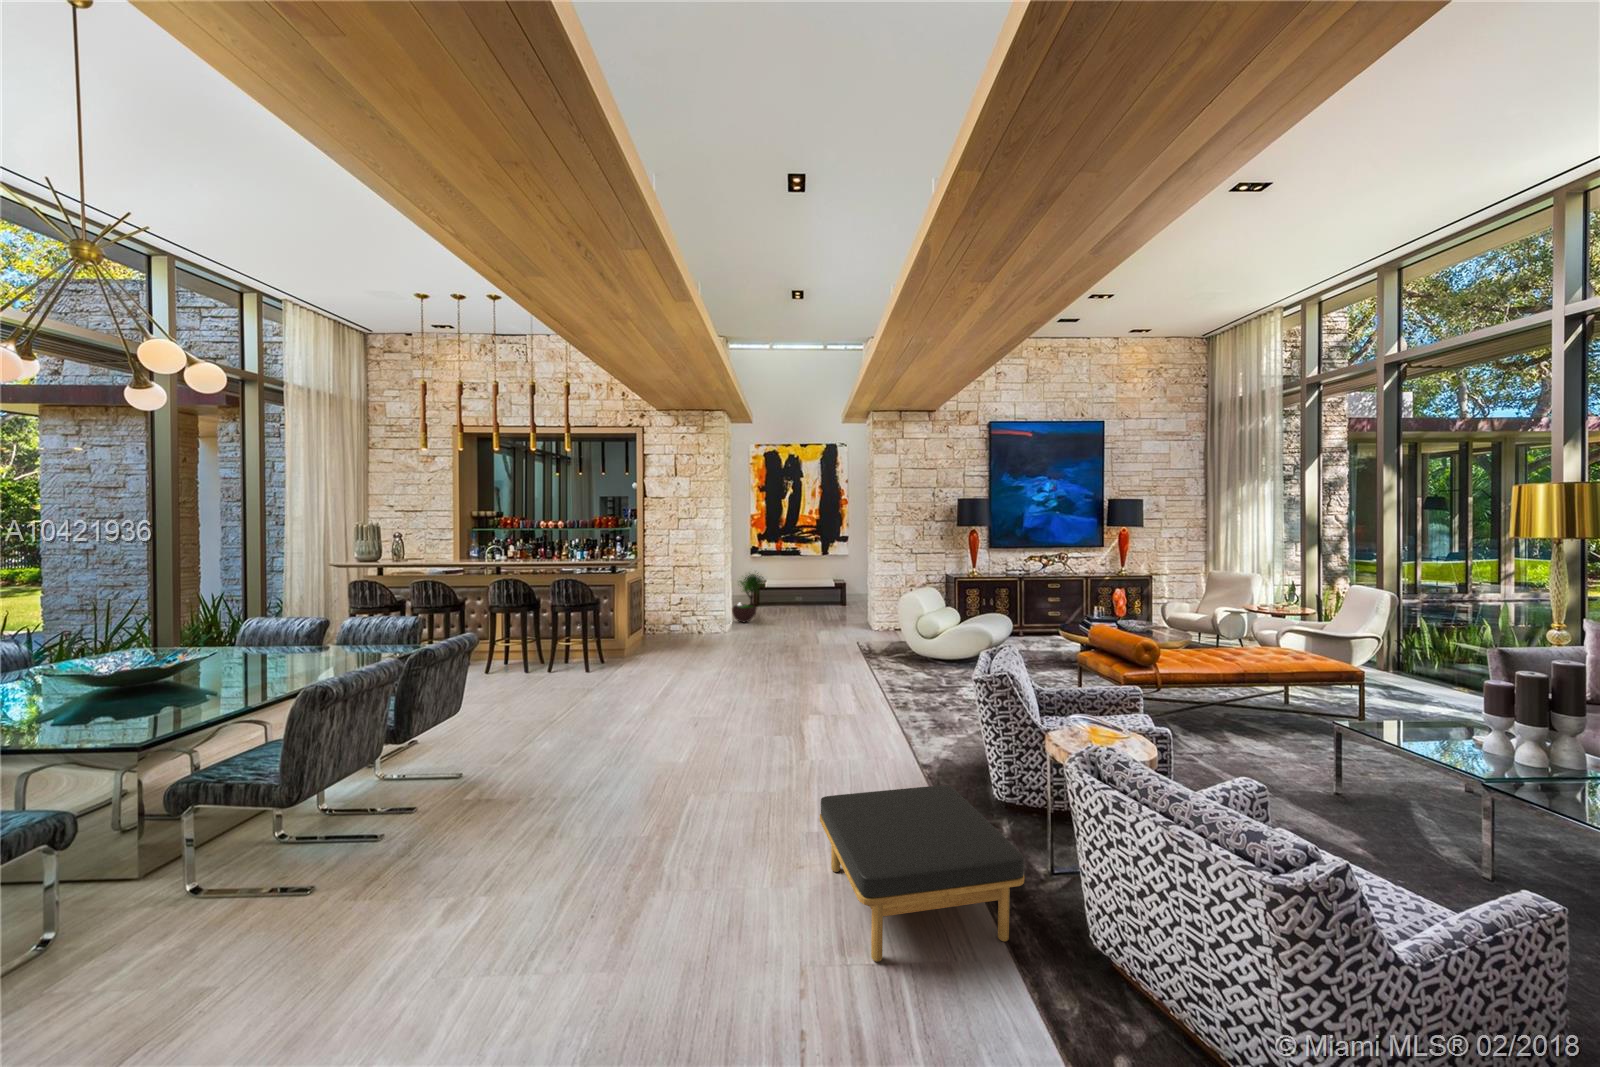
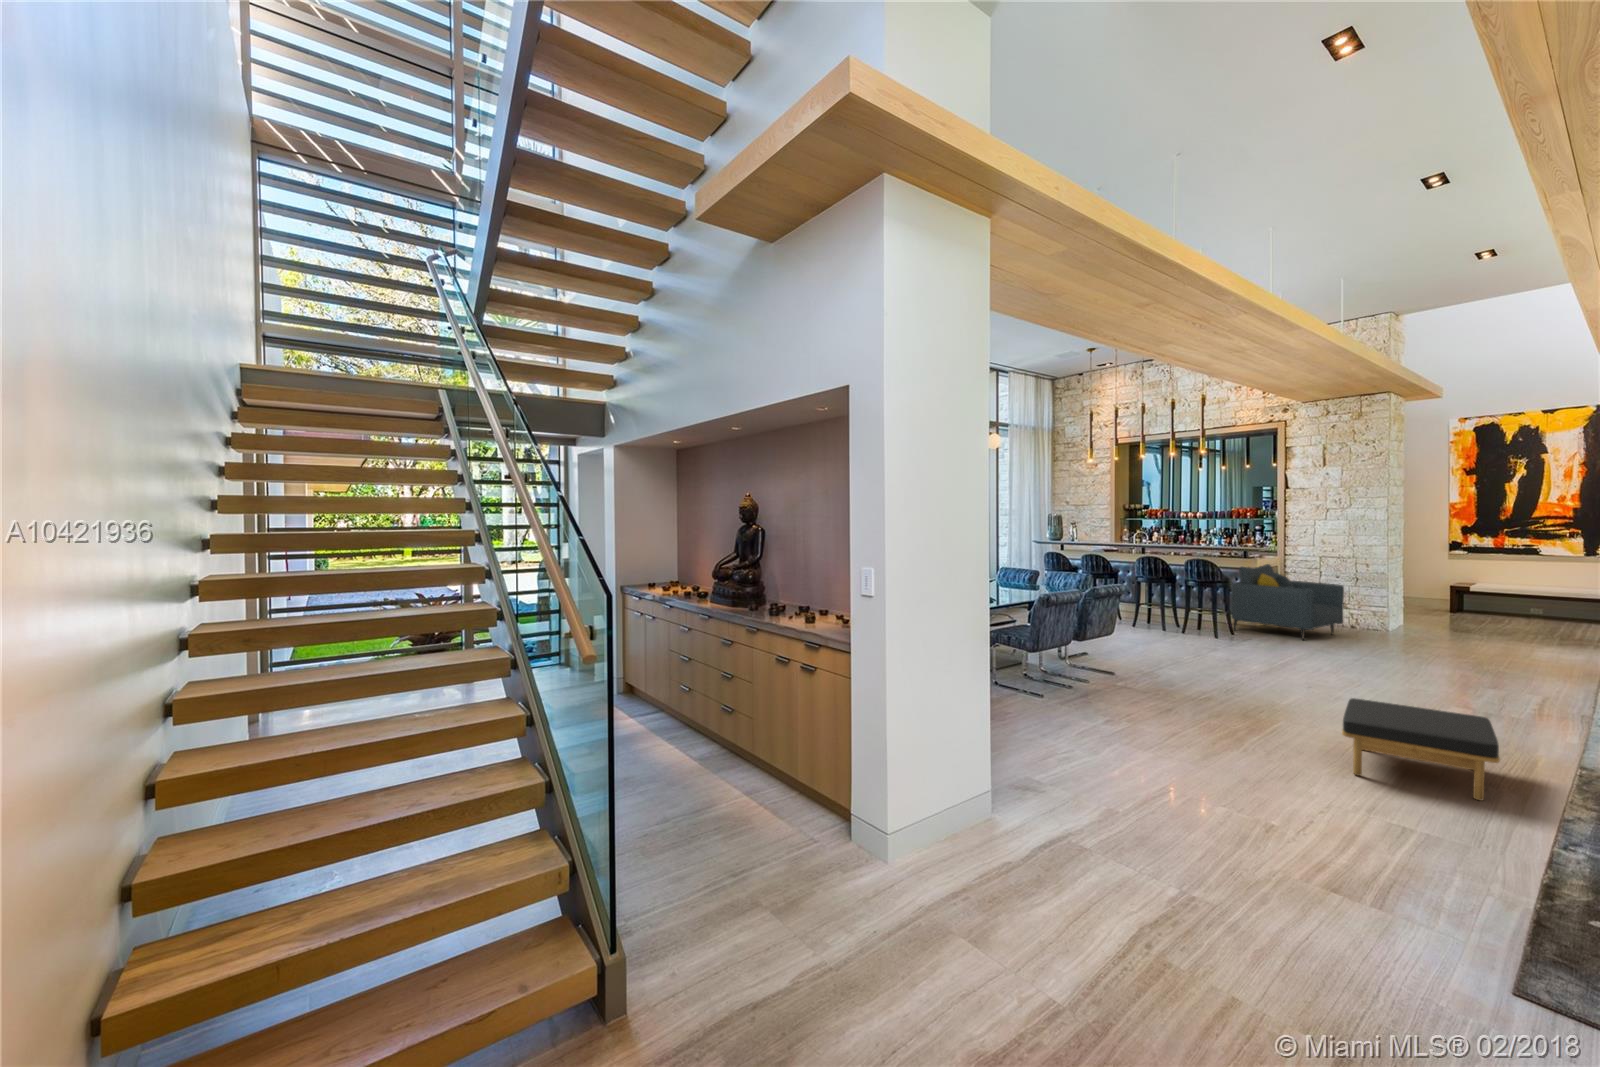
potted tree: present [732,573,763,622] -> none [1403,564,1453,624]
armchair: none [602,578,701,662] -> present [1231,564,1344,640]

